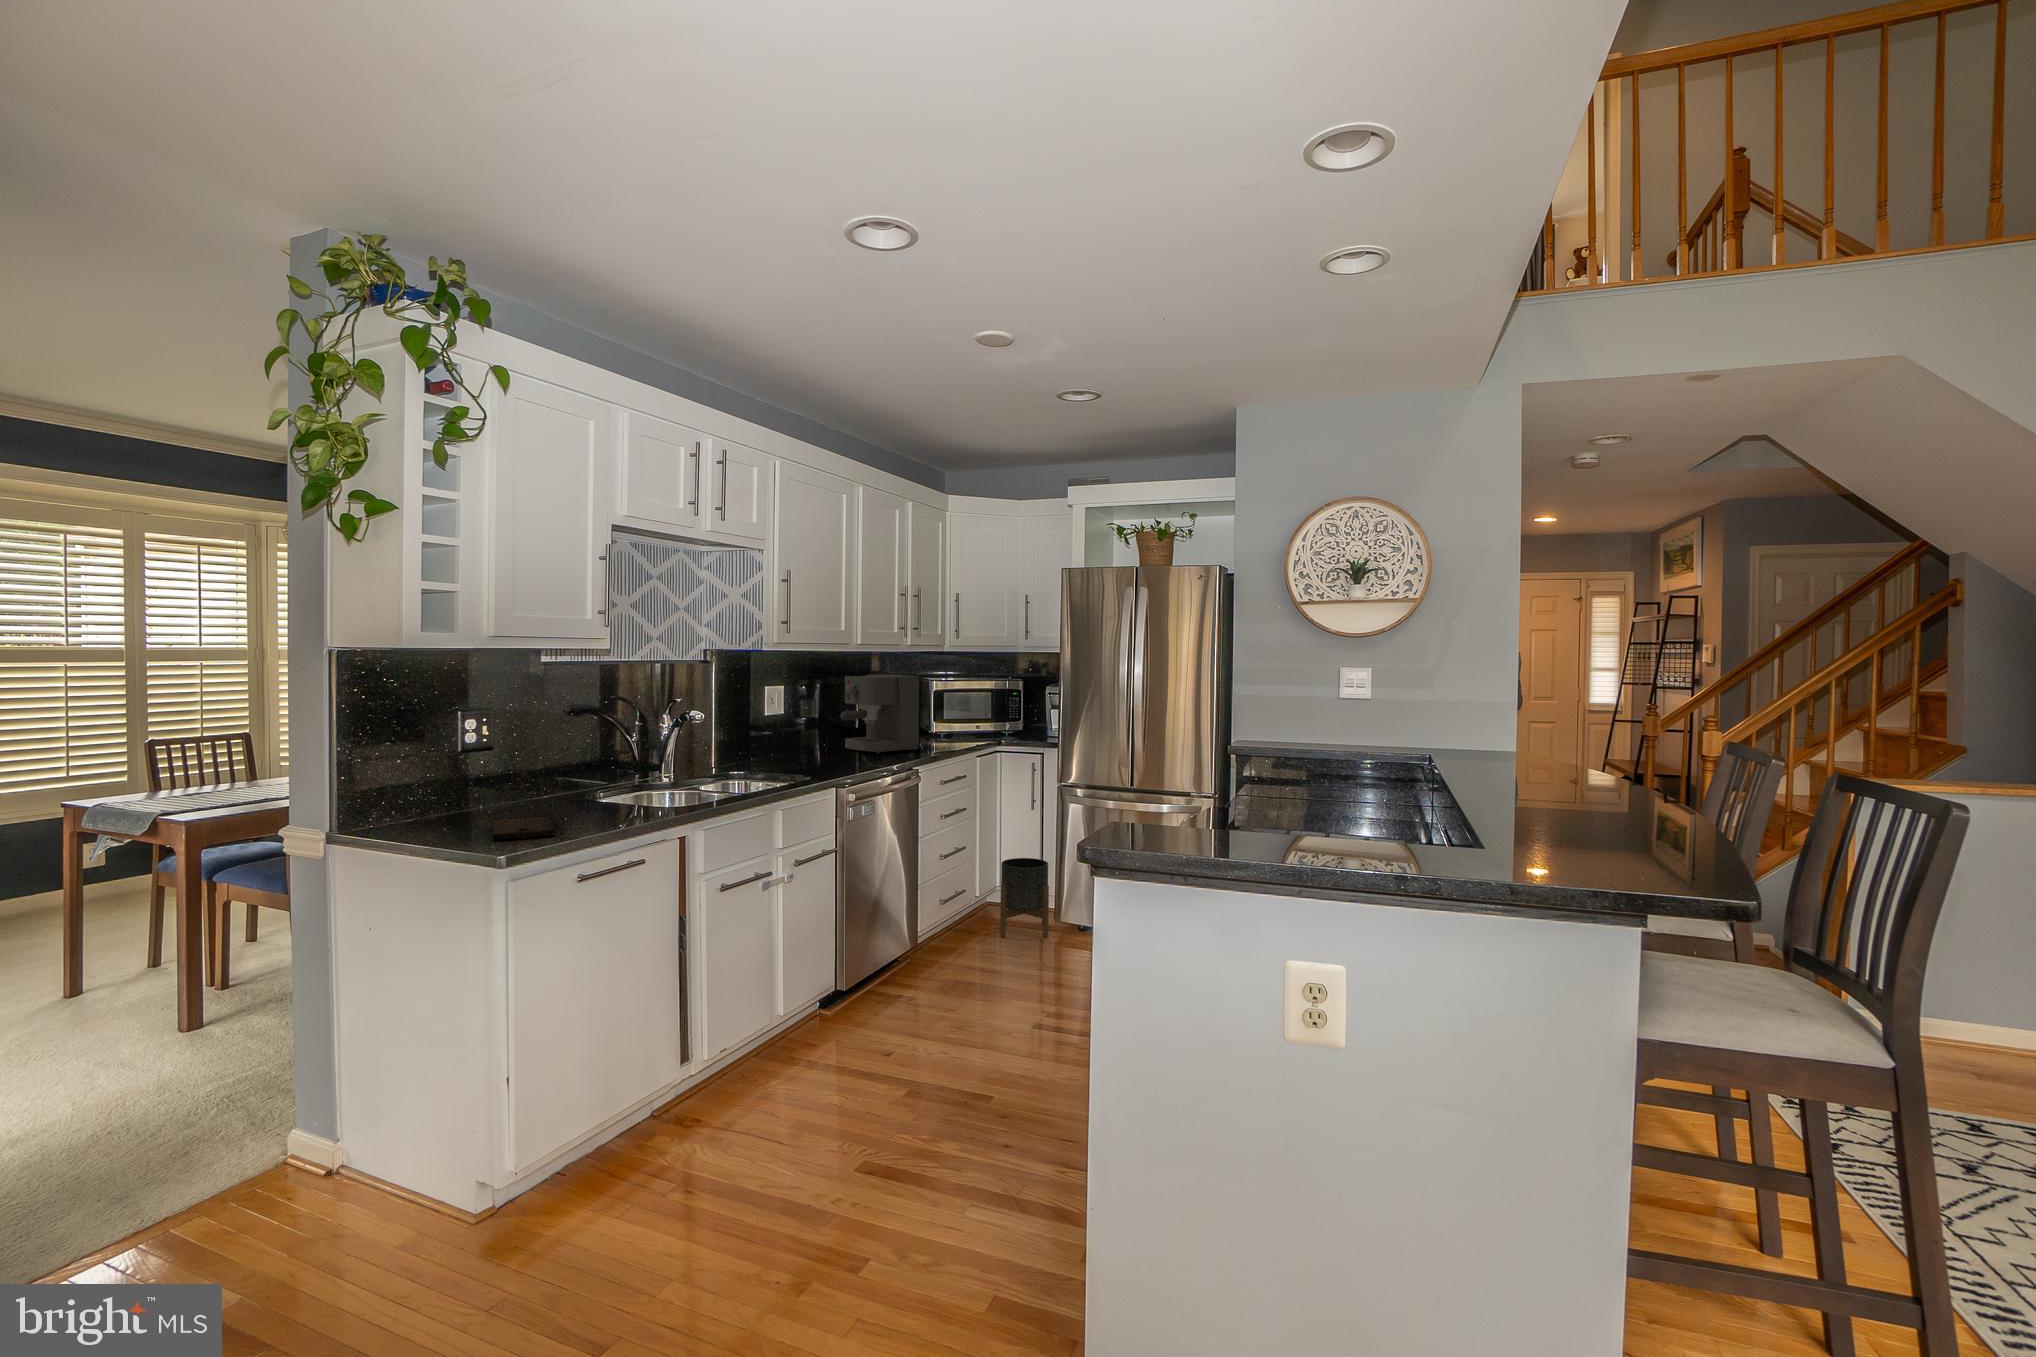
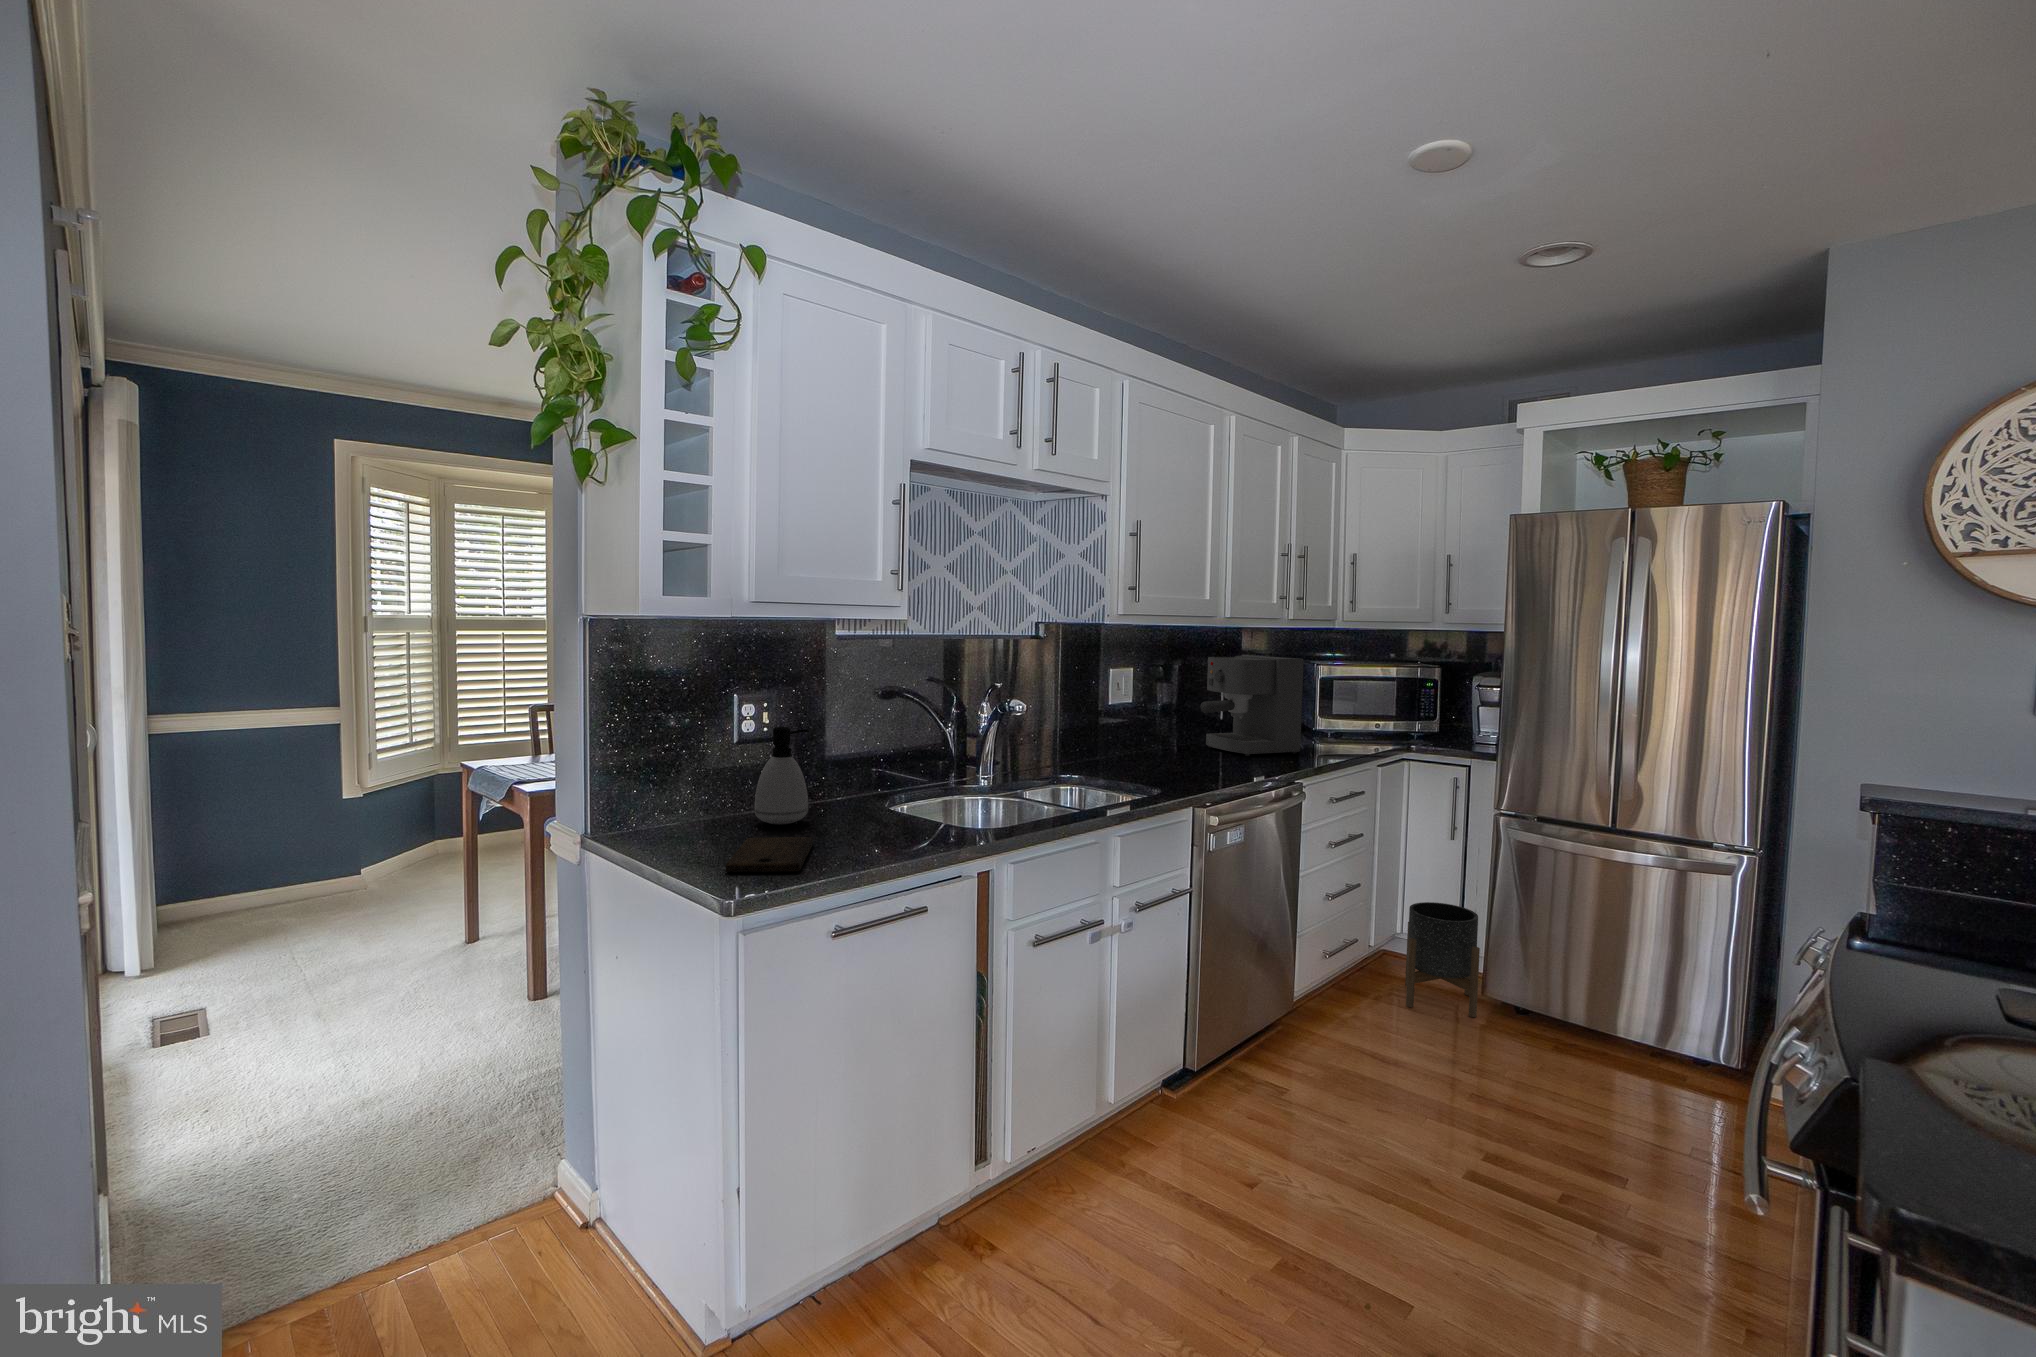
soap dispenser: none [486,735,534,813] -> present [754,726,809,824]

